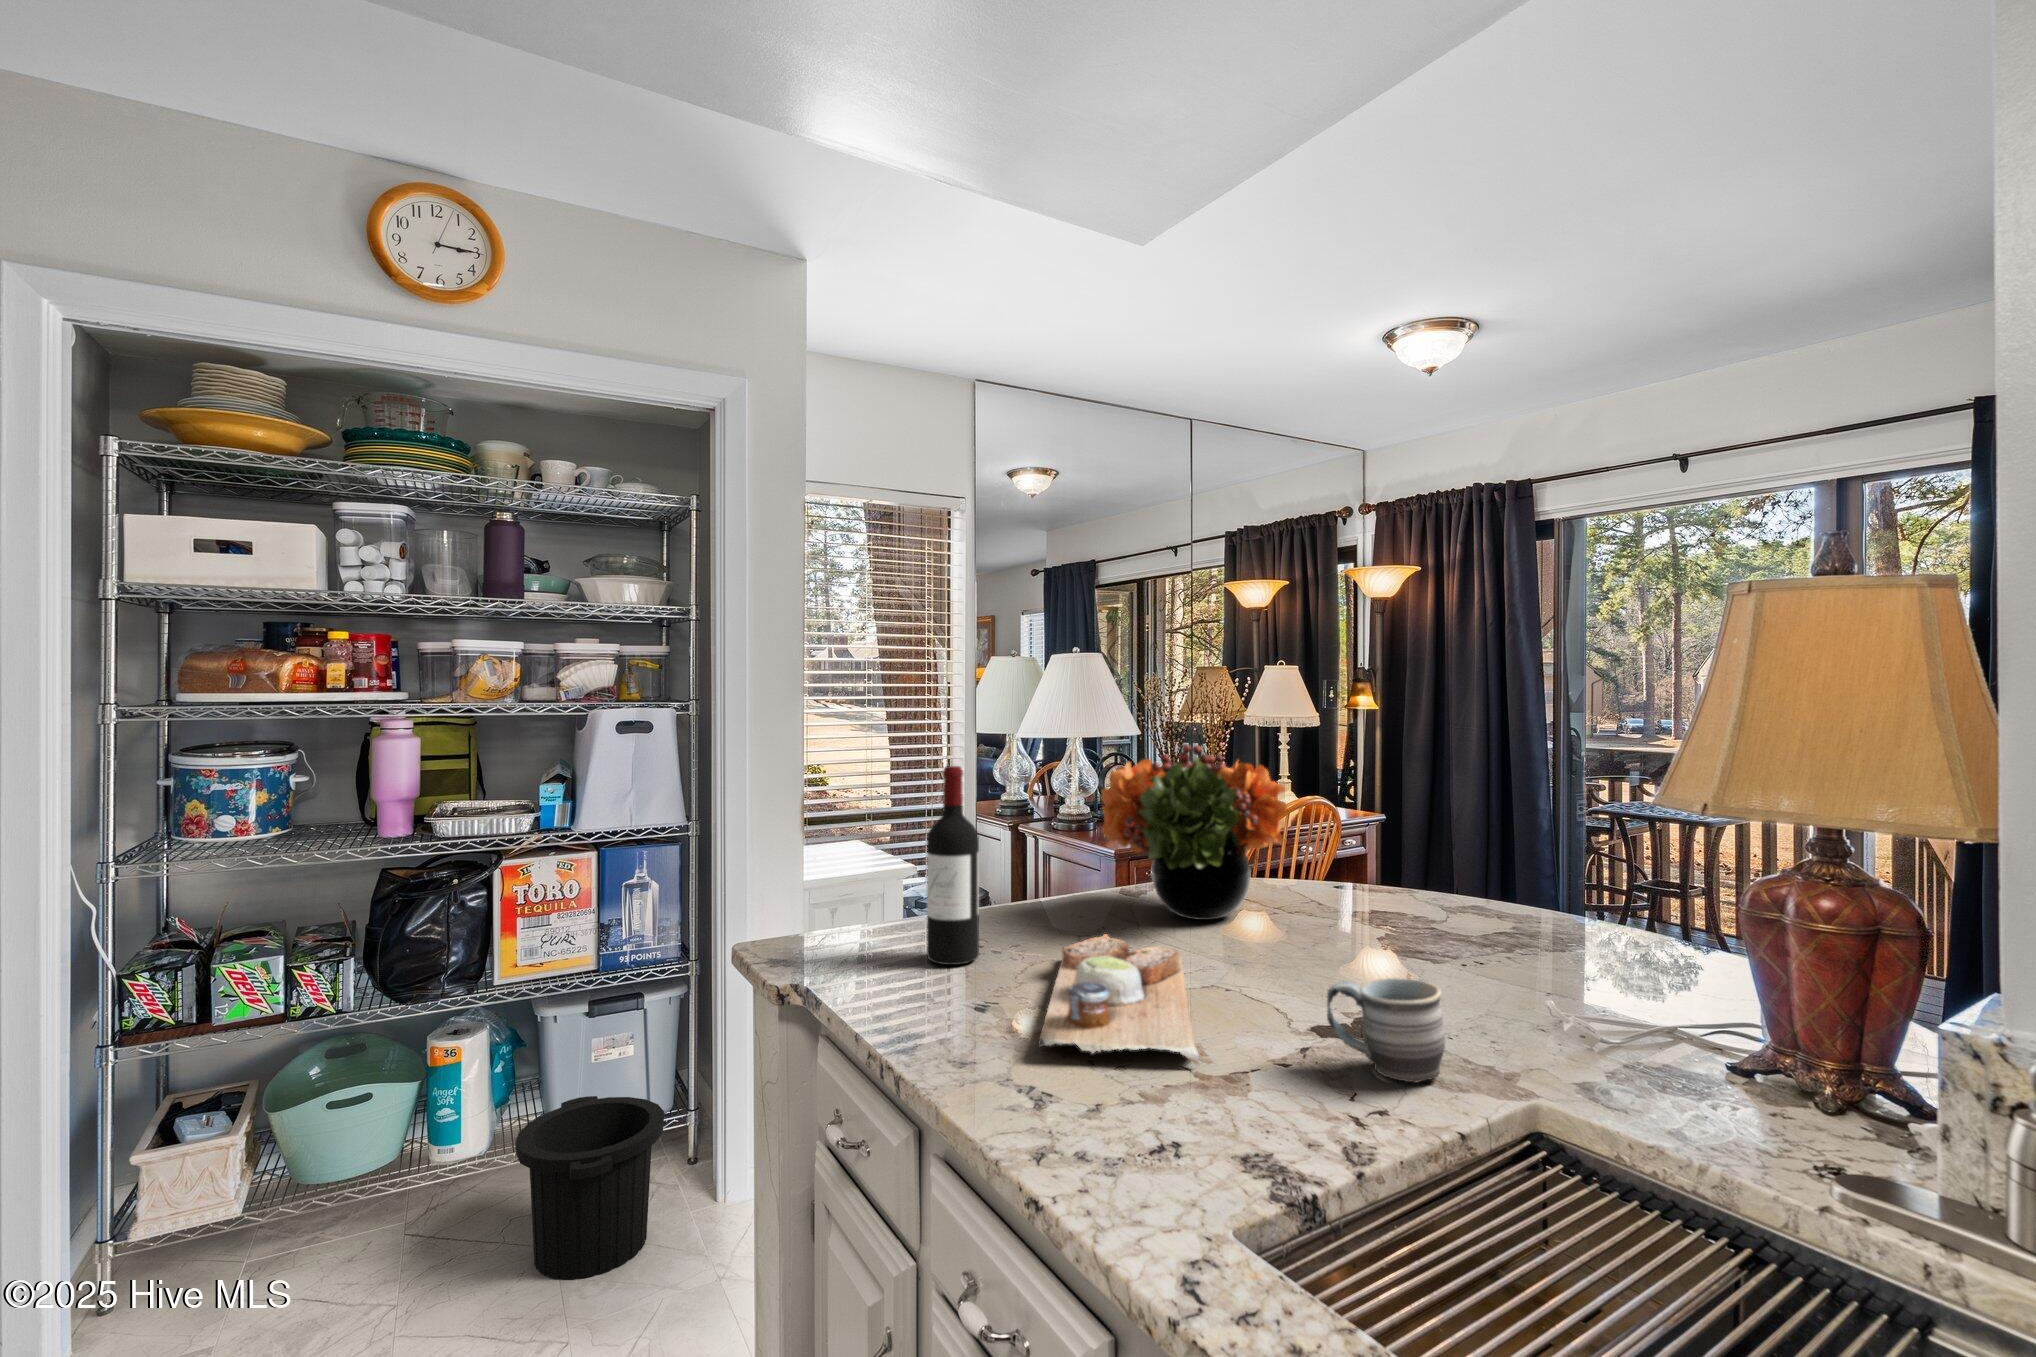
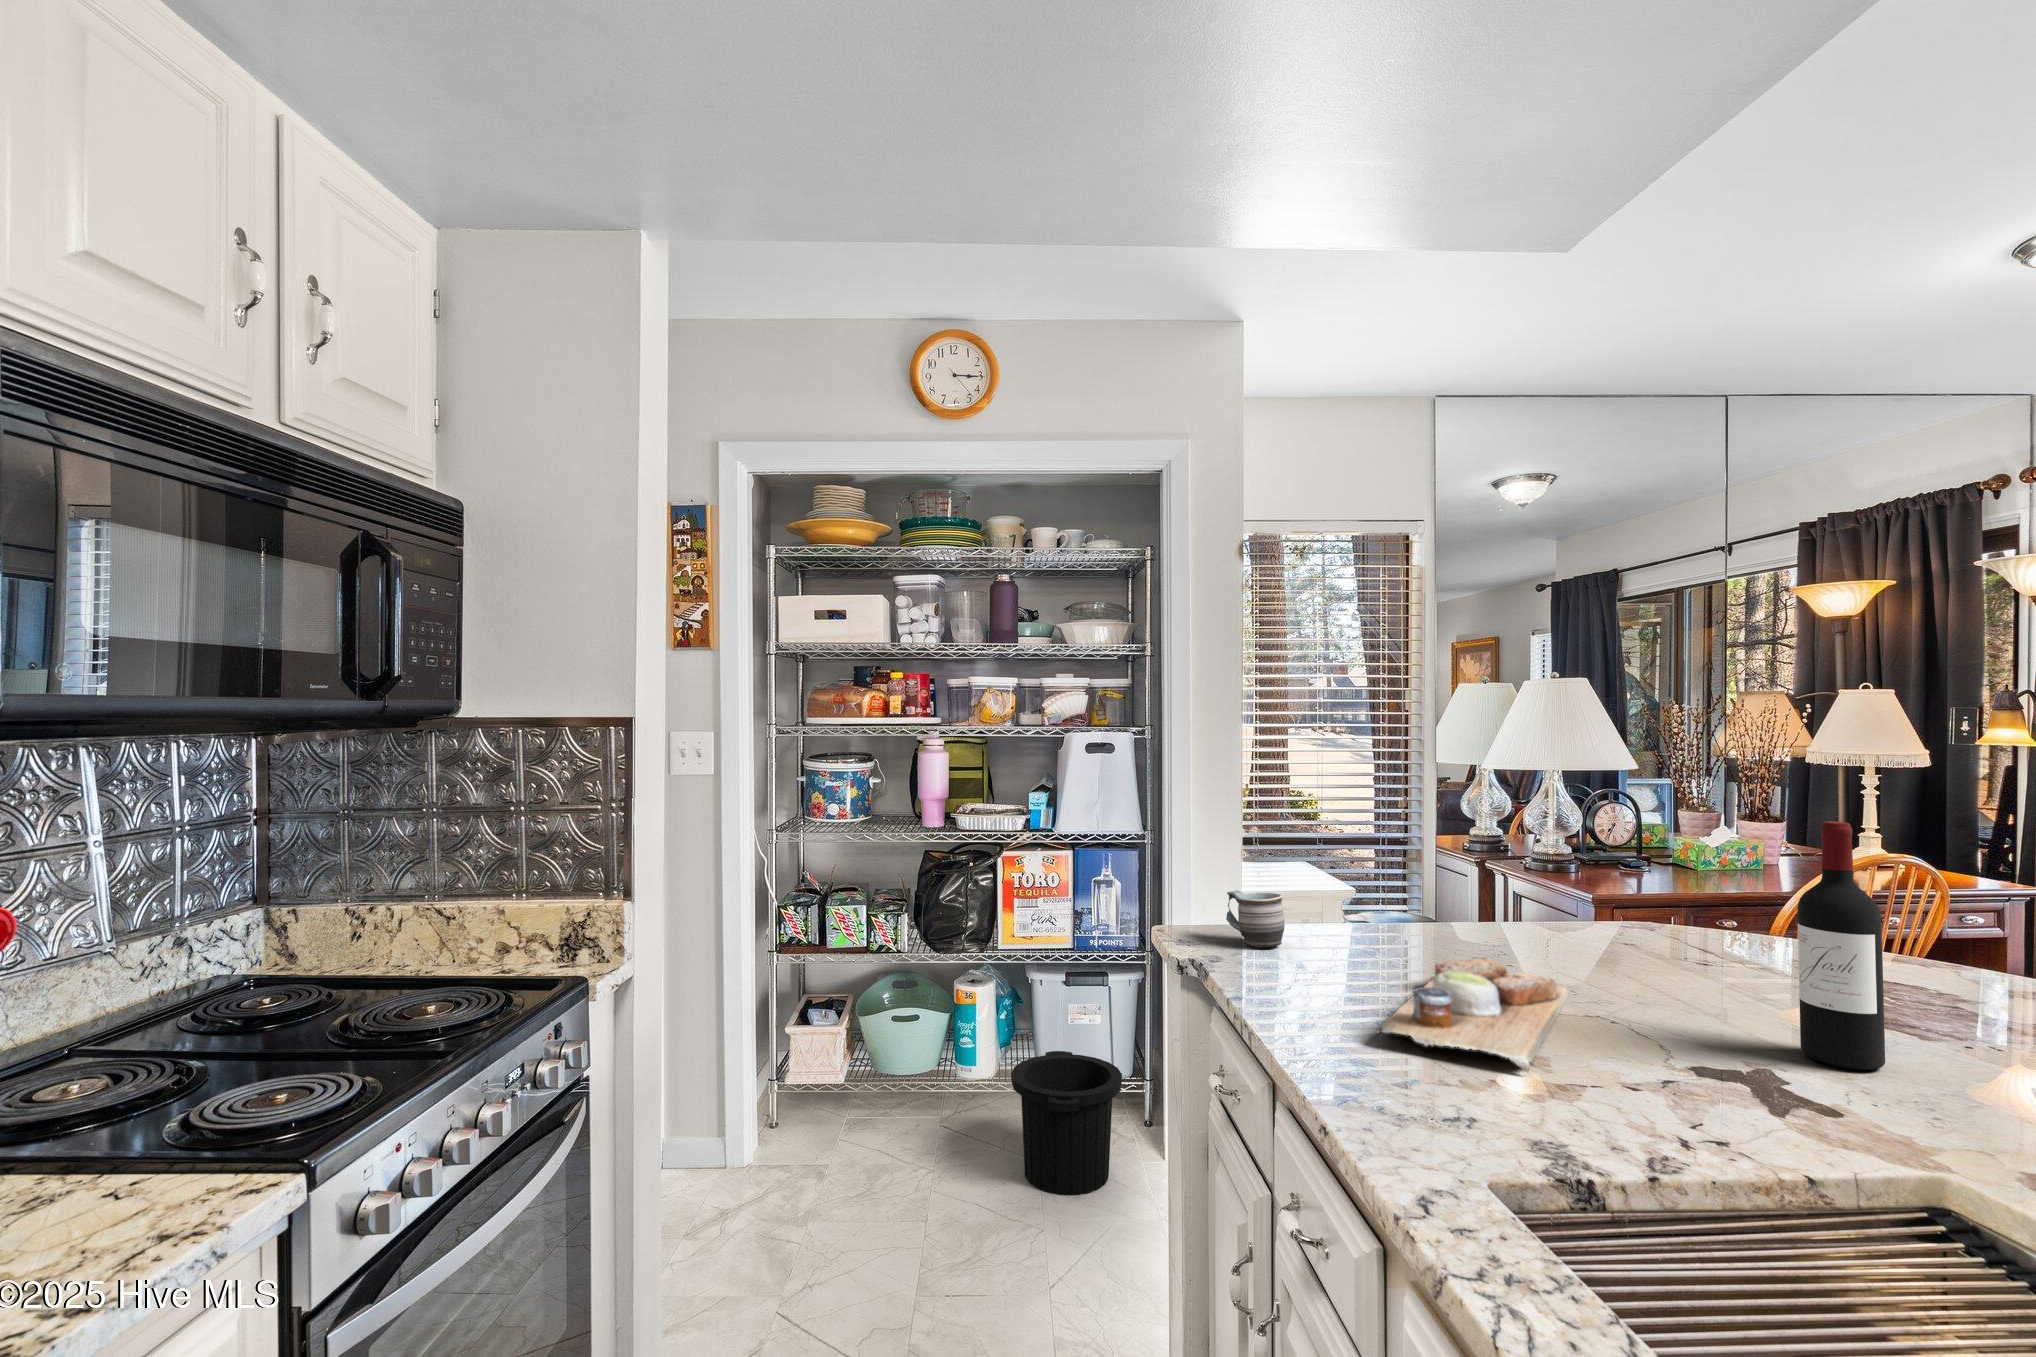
flower arrangement: present [1101,744,1287,920] -> none [1499,780,1732,964]
wine bottle: present [927,766,979,965] -> present [1798,821,1885,1070]
mug: present [1327,978,1445,1082] -> present [1226,890,1285,947]

